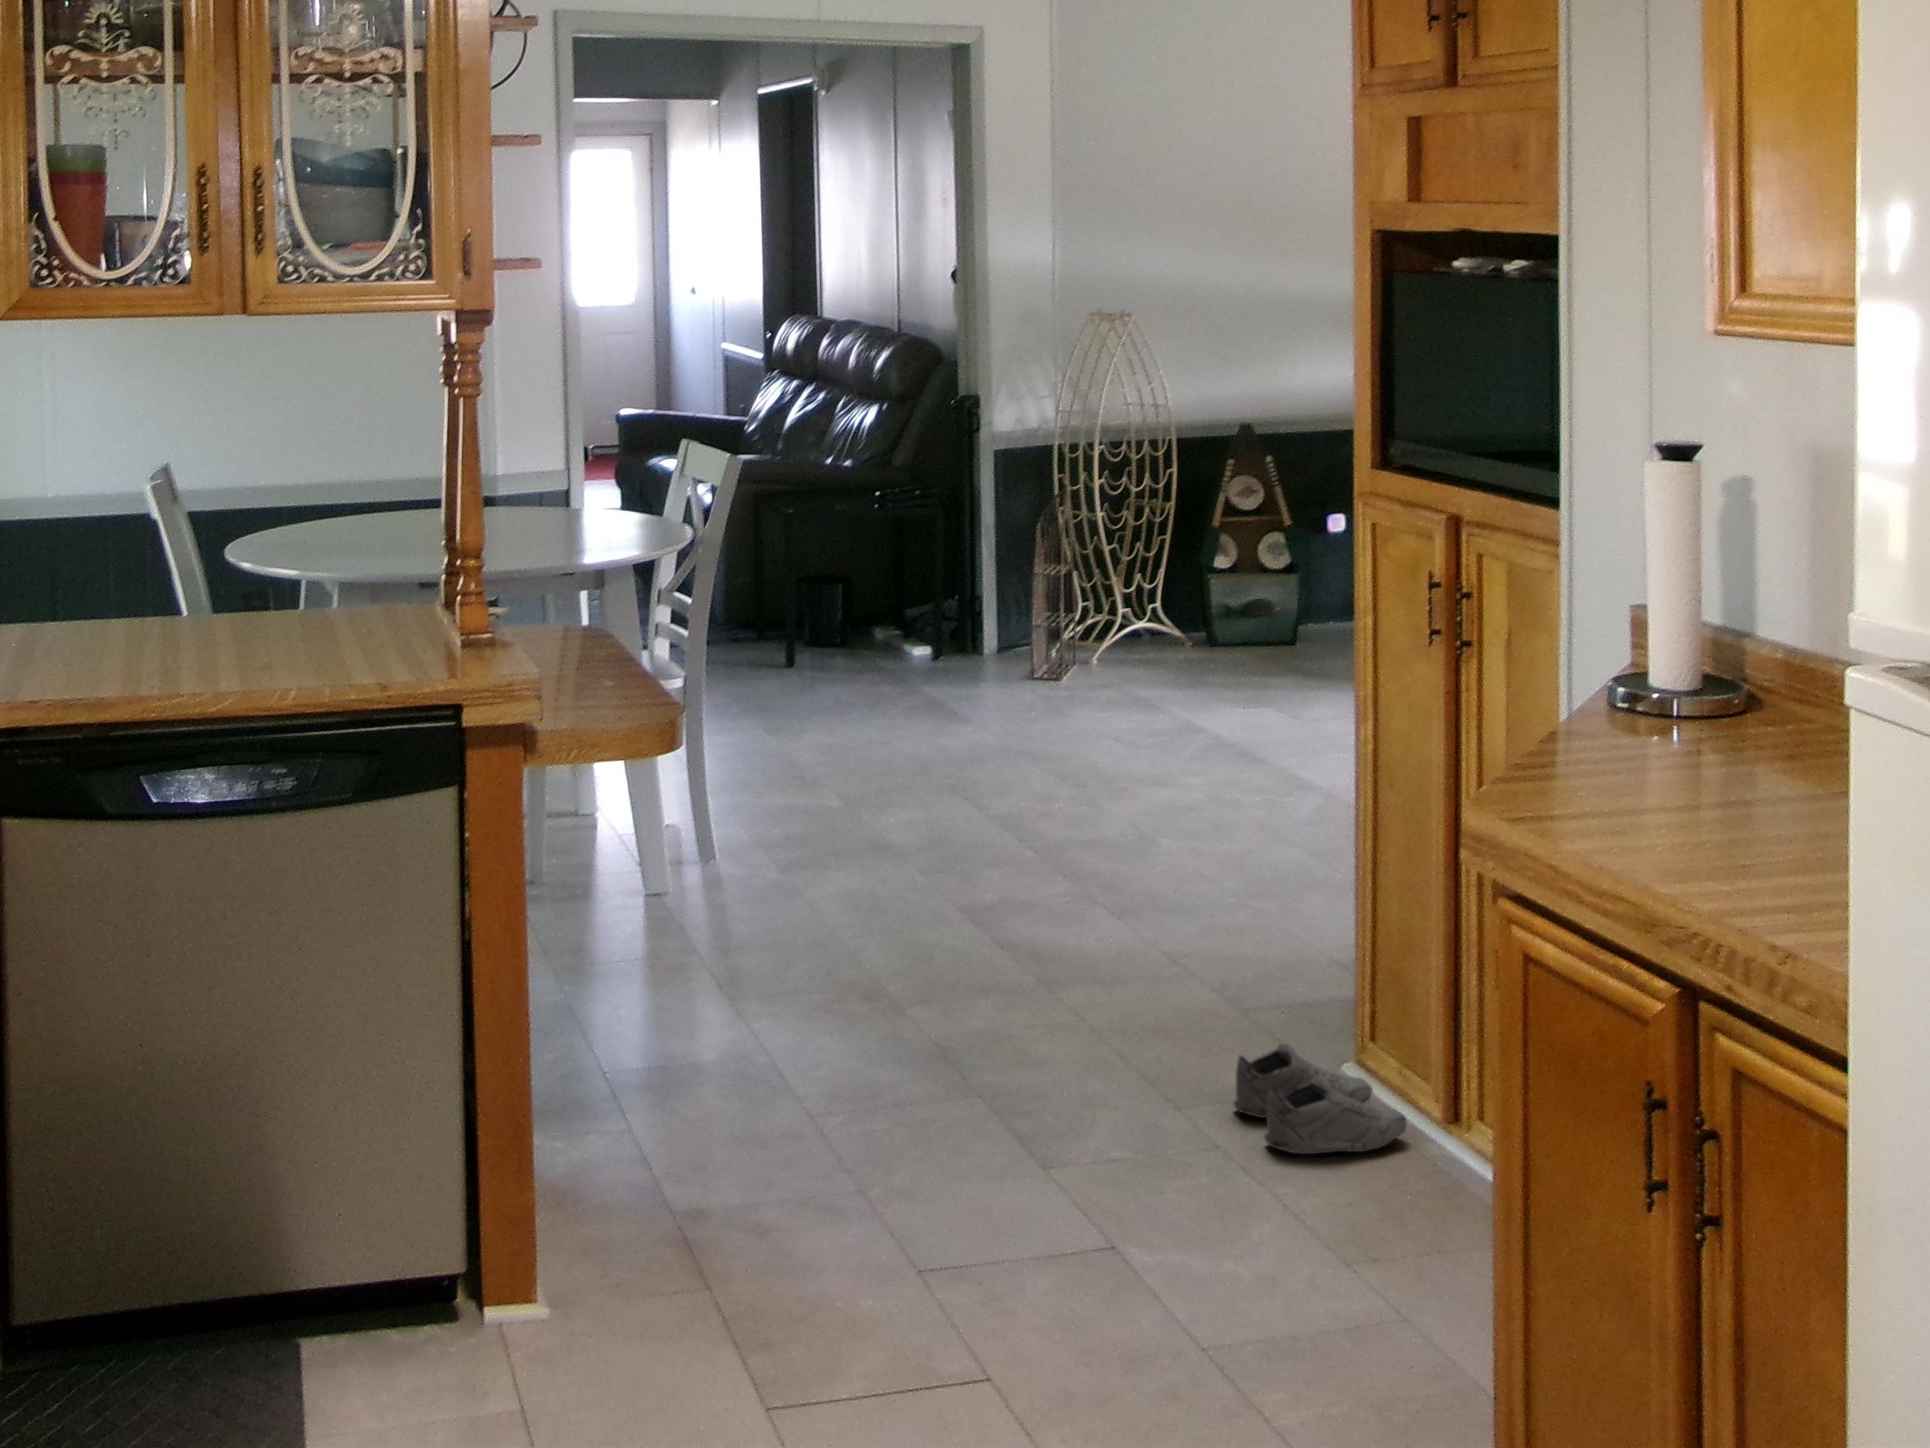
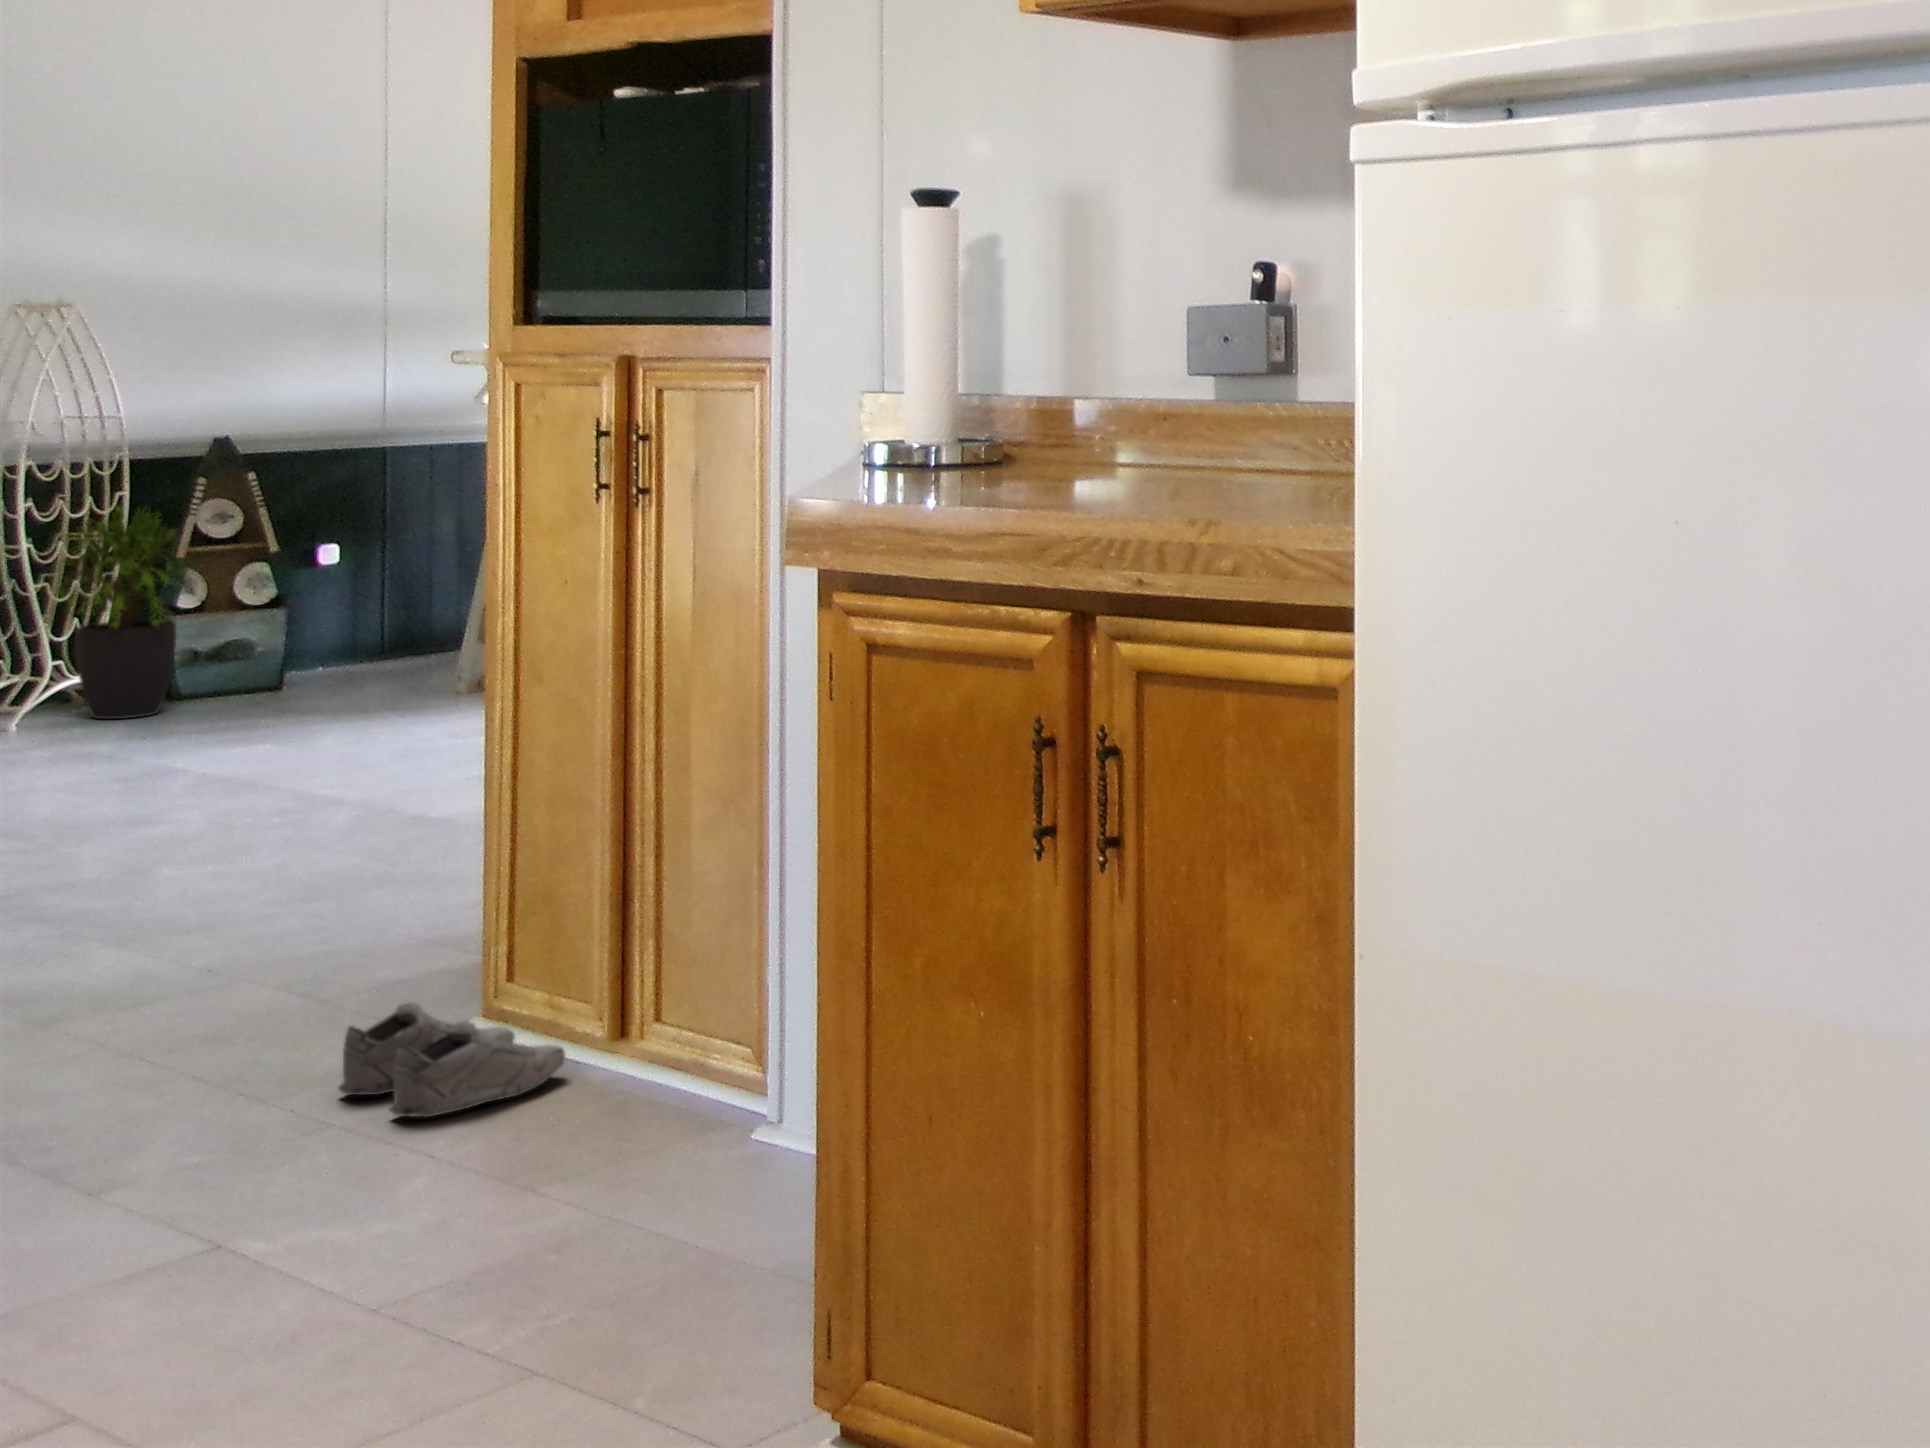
potted plant: none [1117,485,1232,661] -> present [54,507,202,719]

